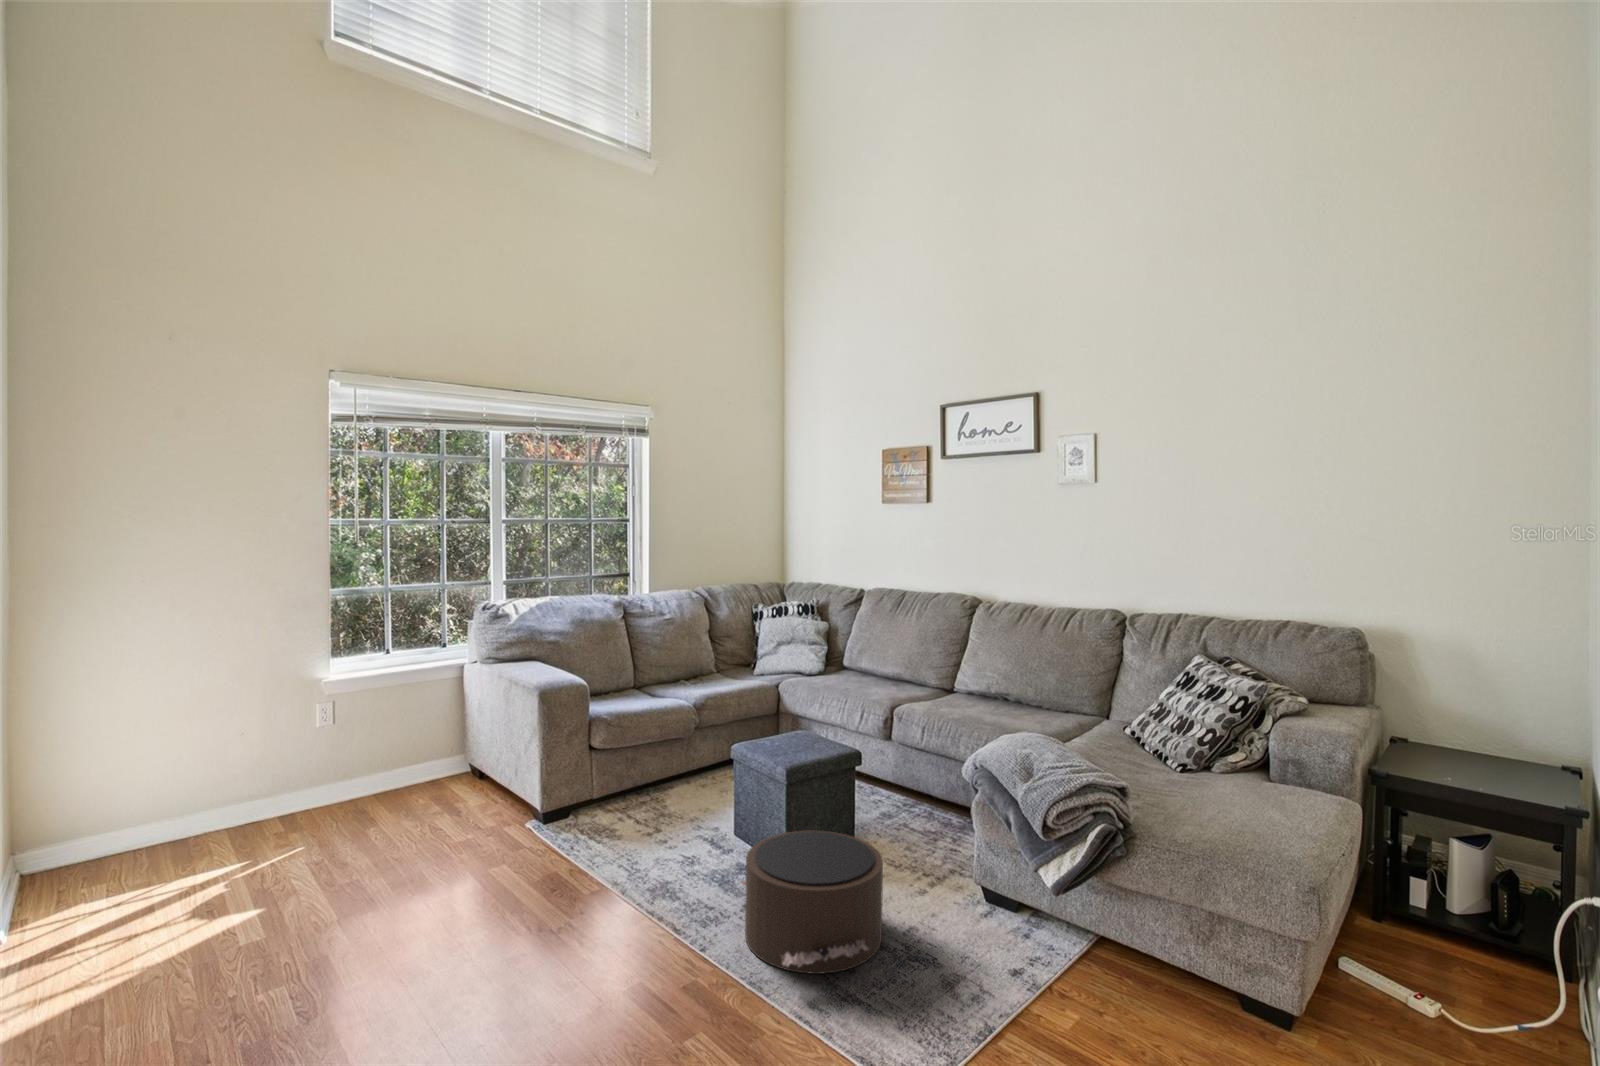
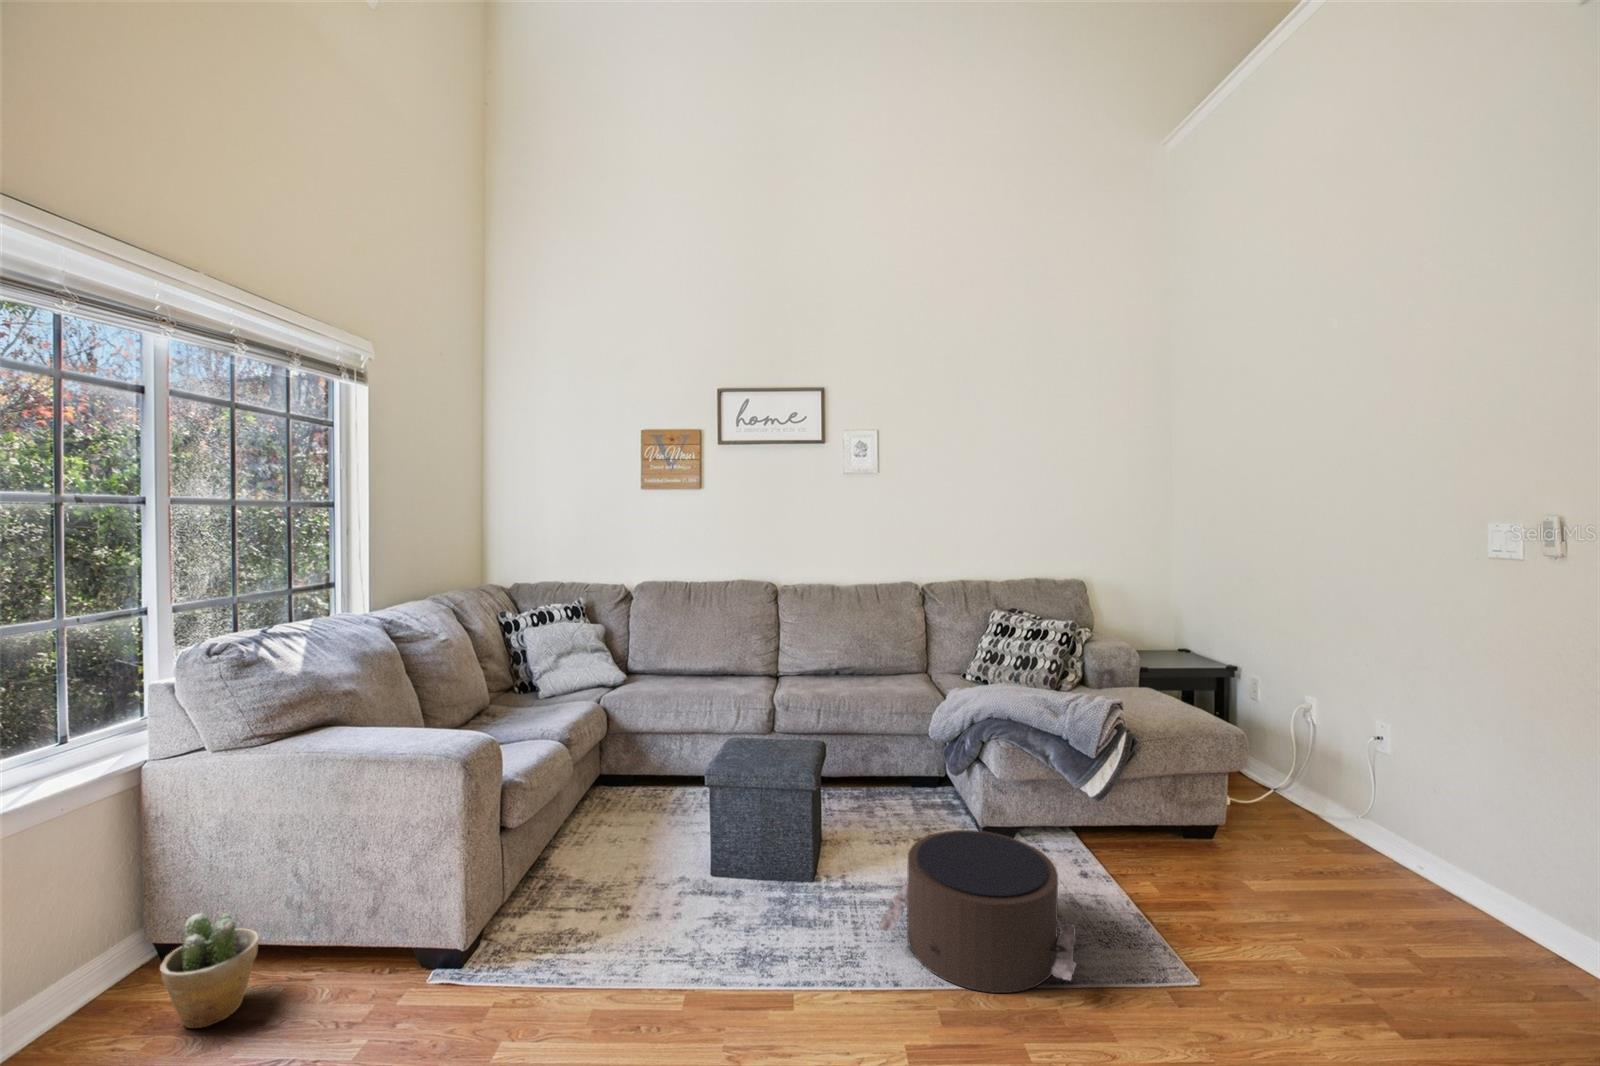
potted plant: none [456,734,500,792] -> present [160,913,259,1028]

